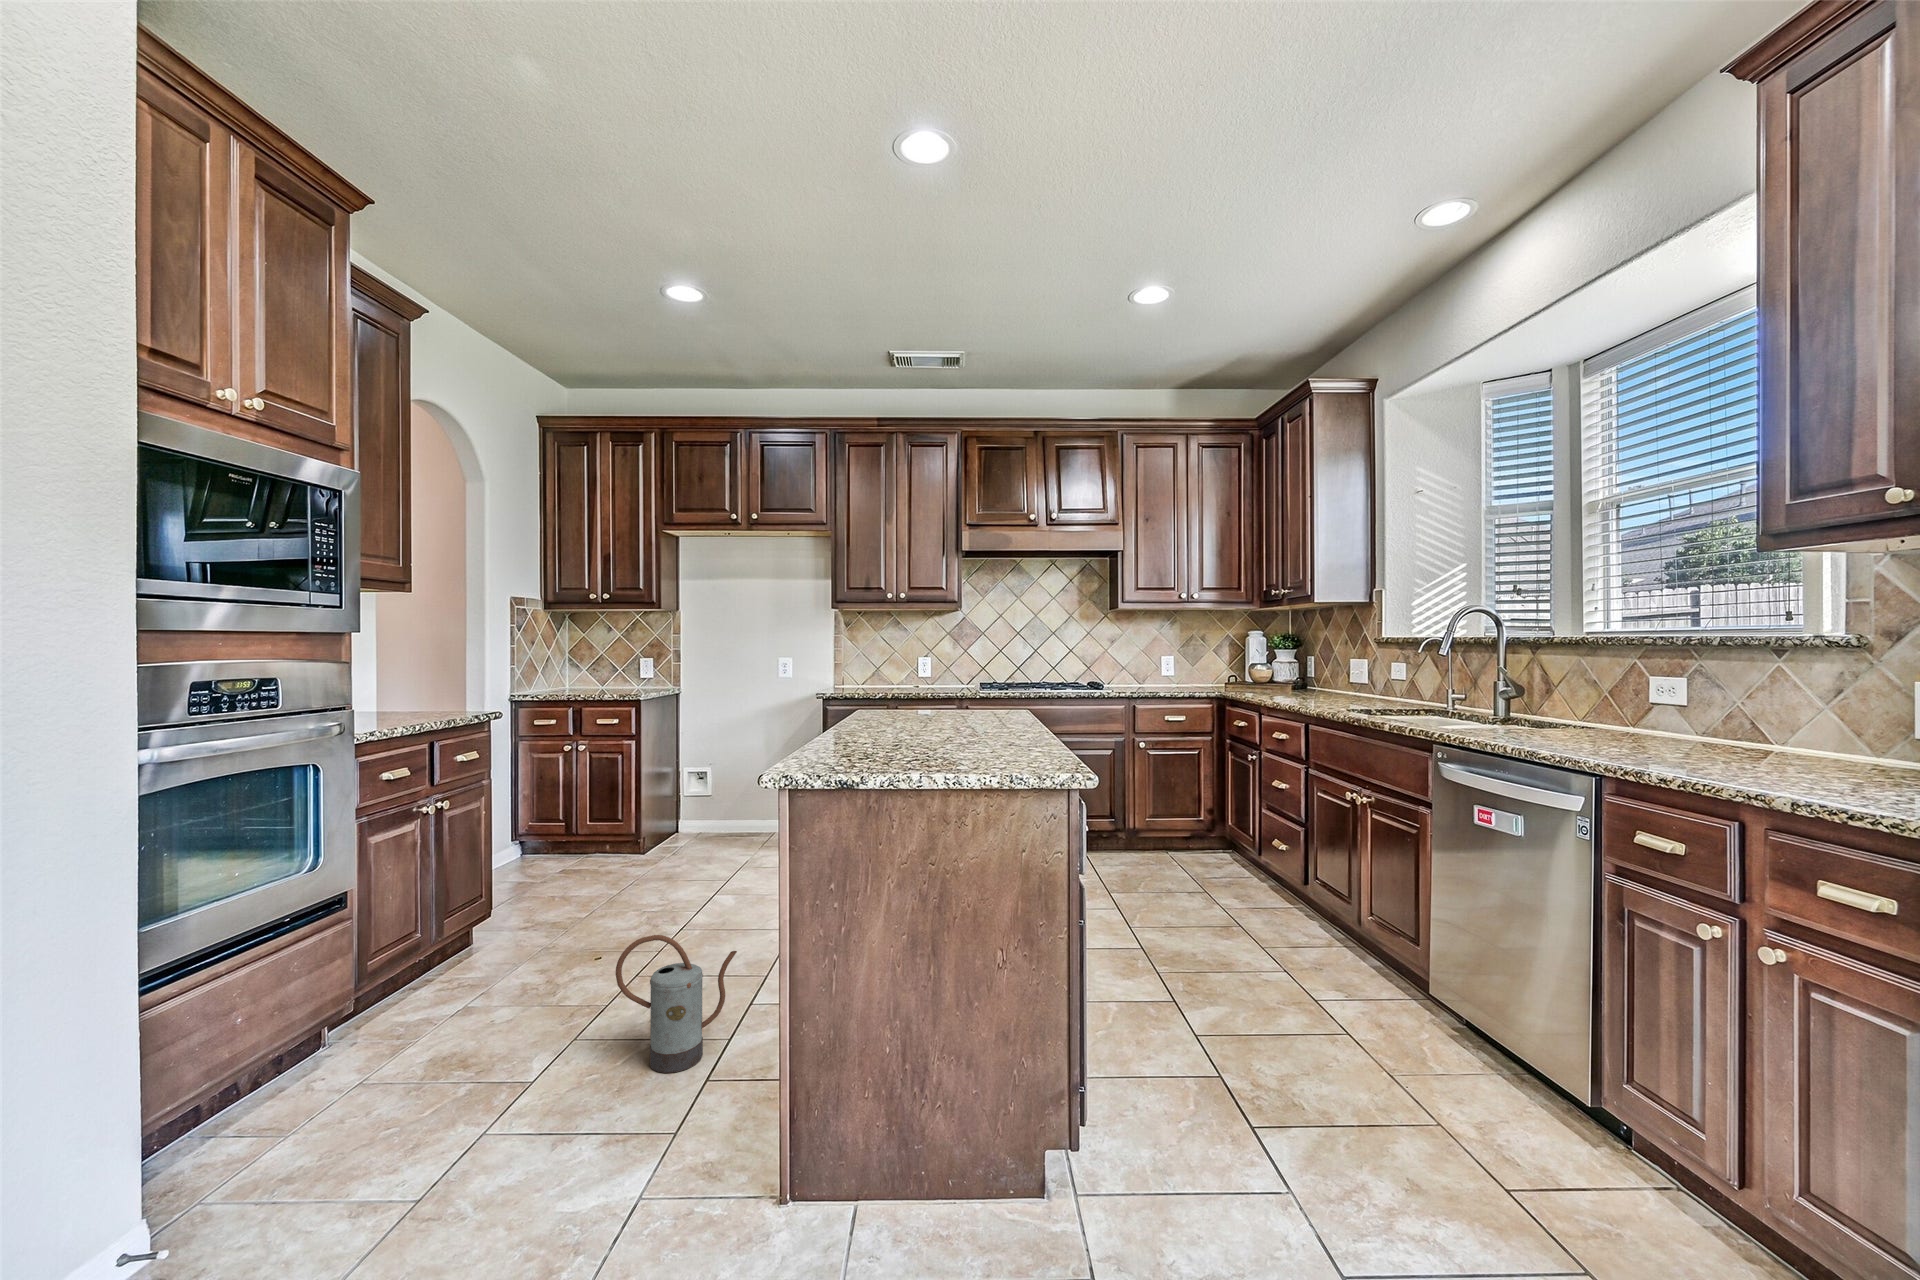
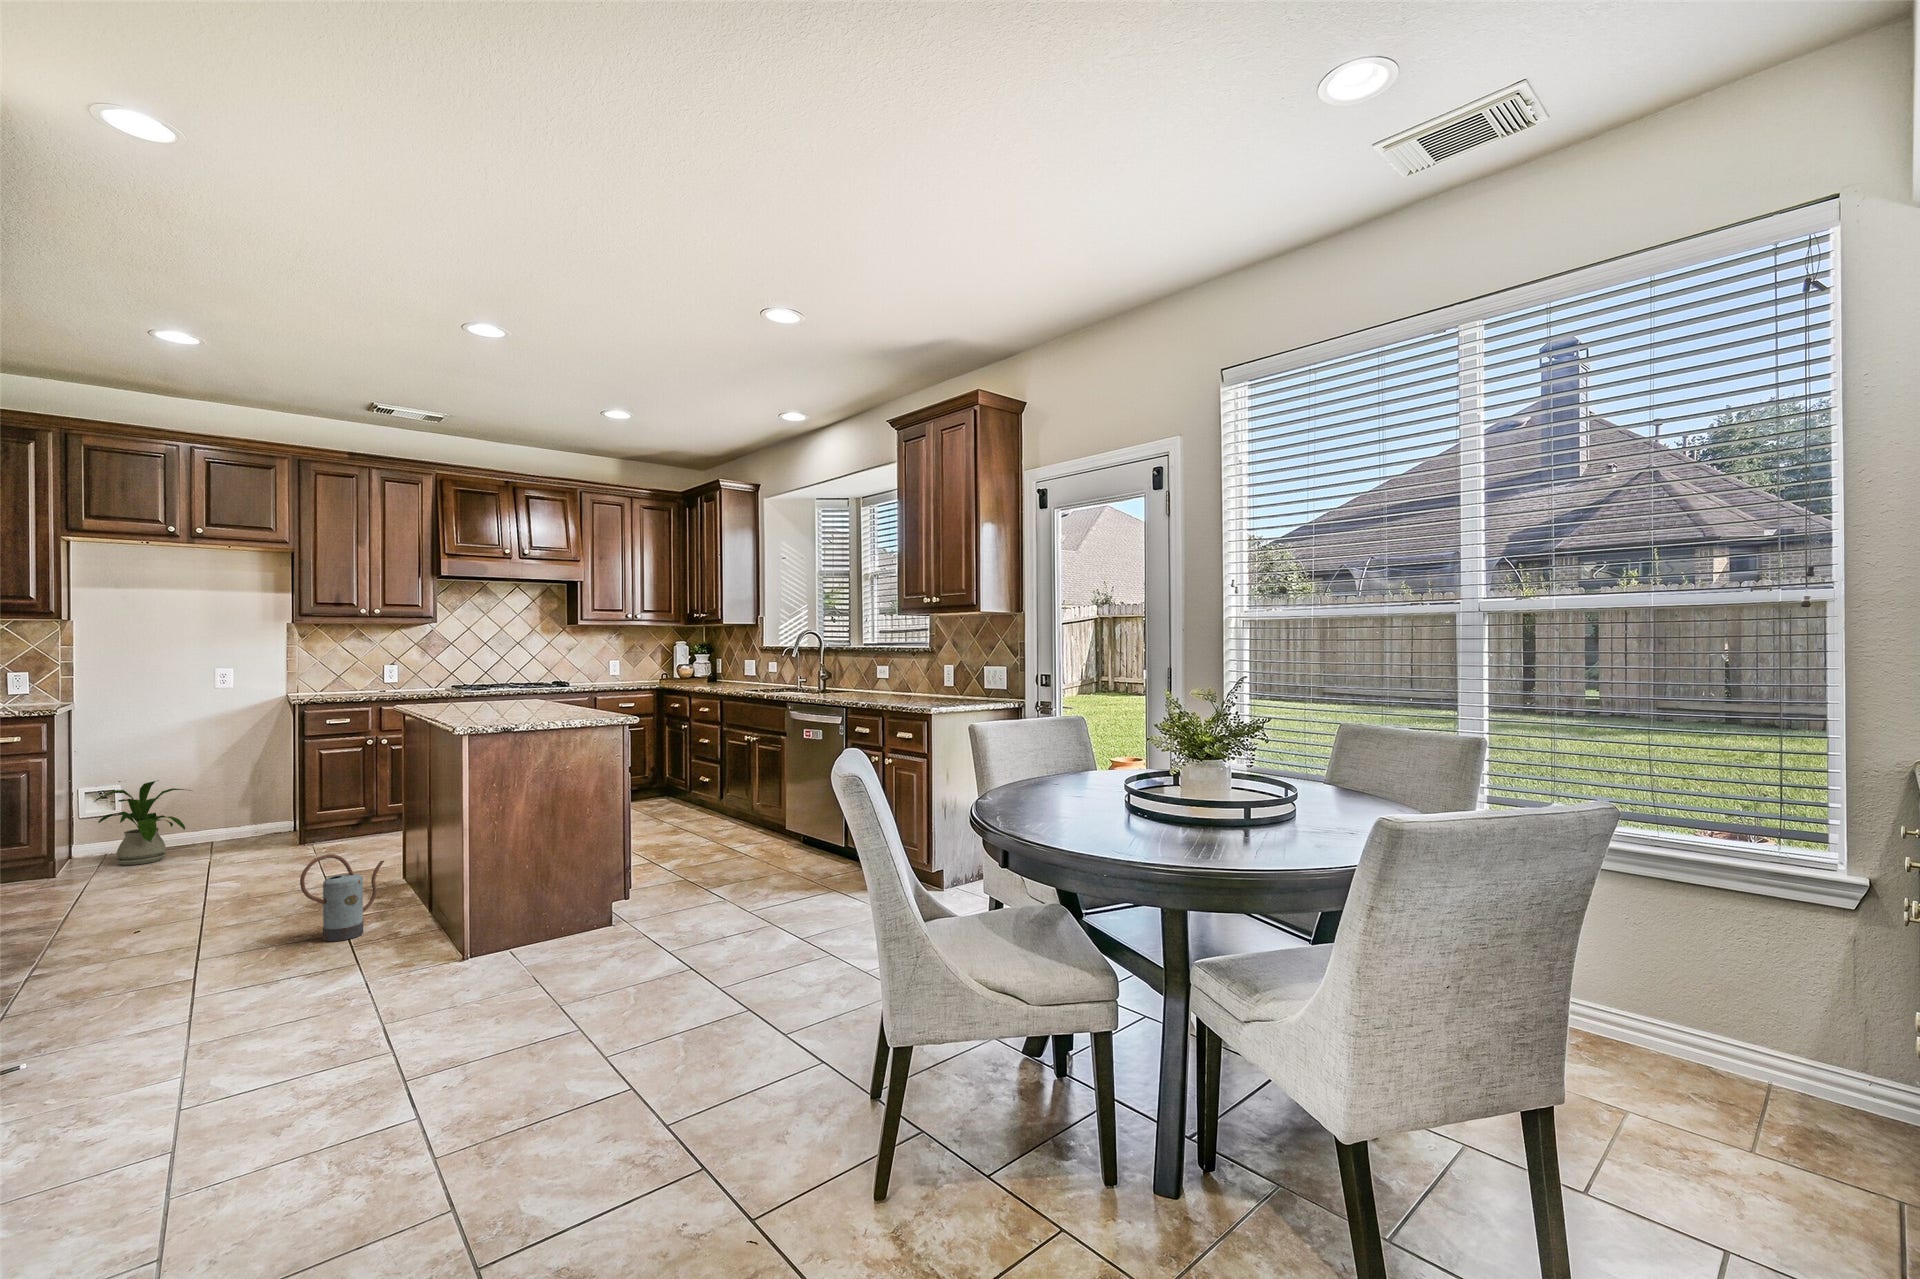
house plant: none [676,765,748,845] -> present [94,781,191,865]

